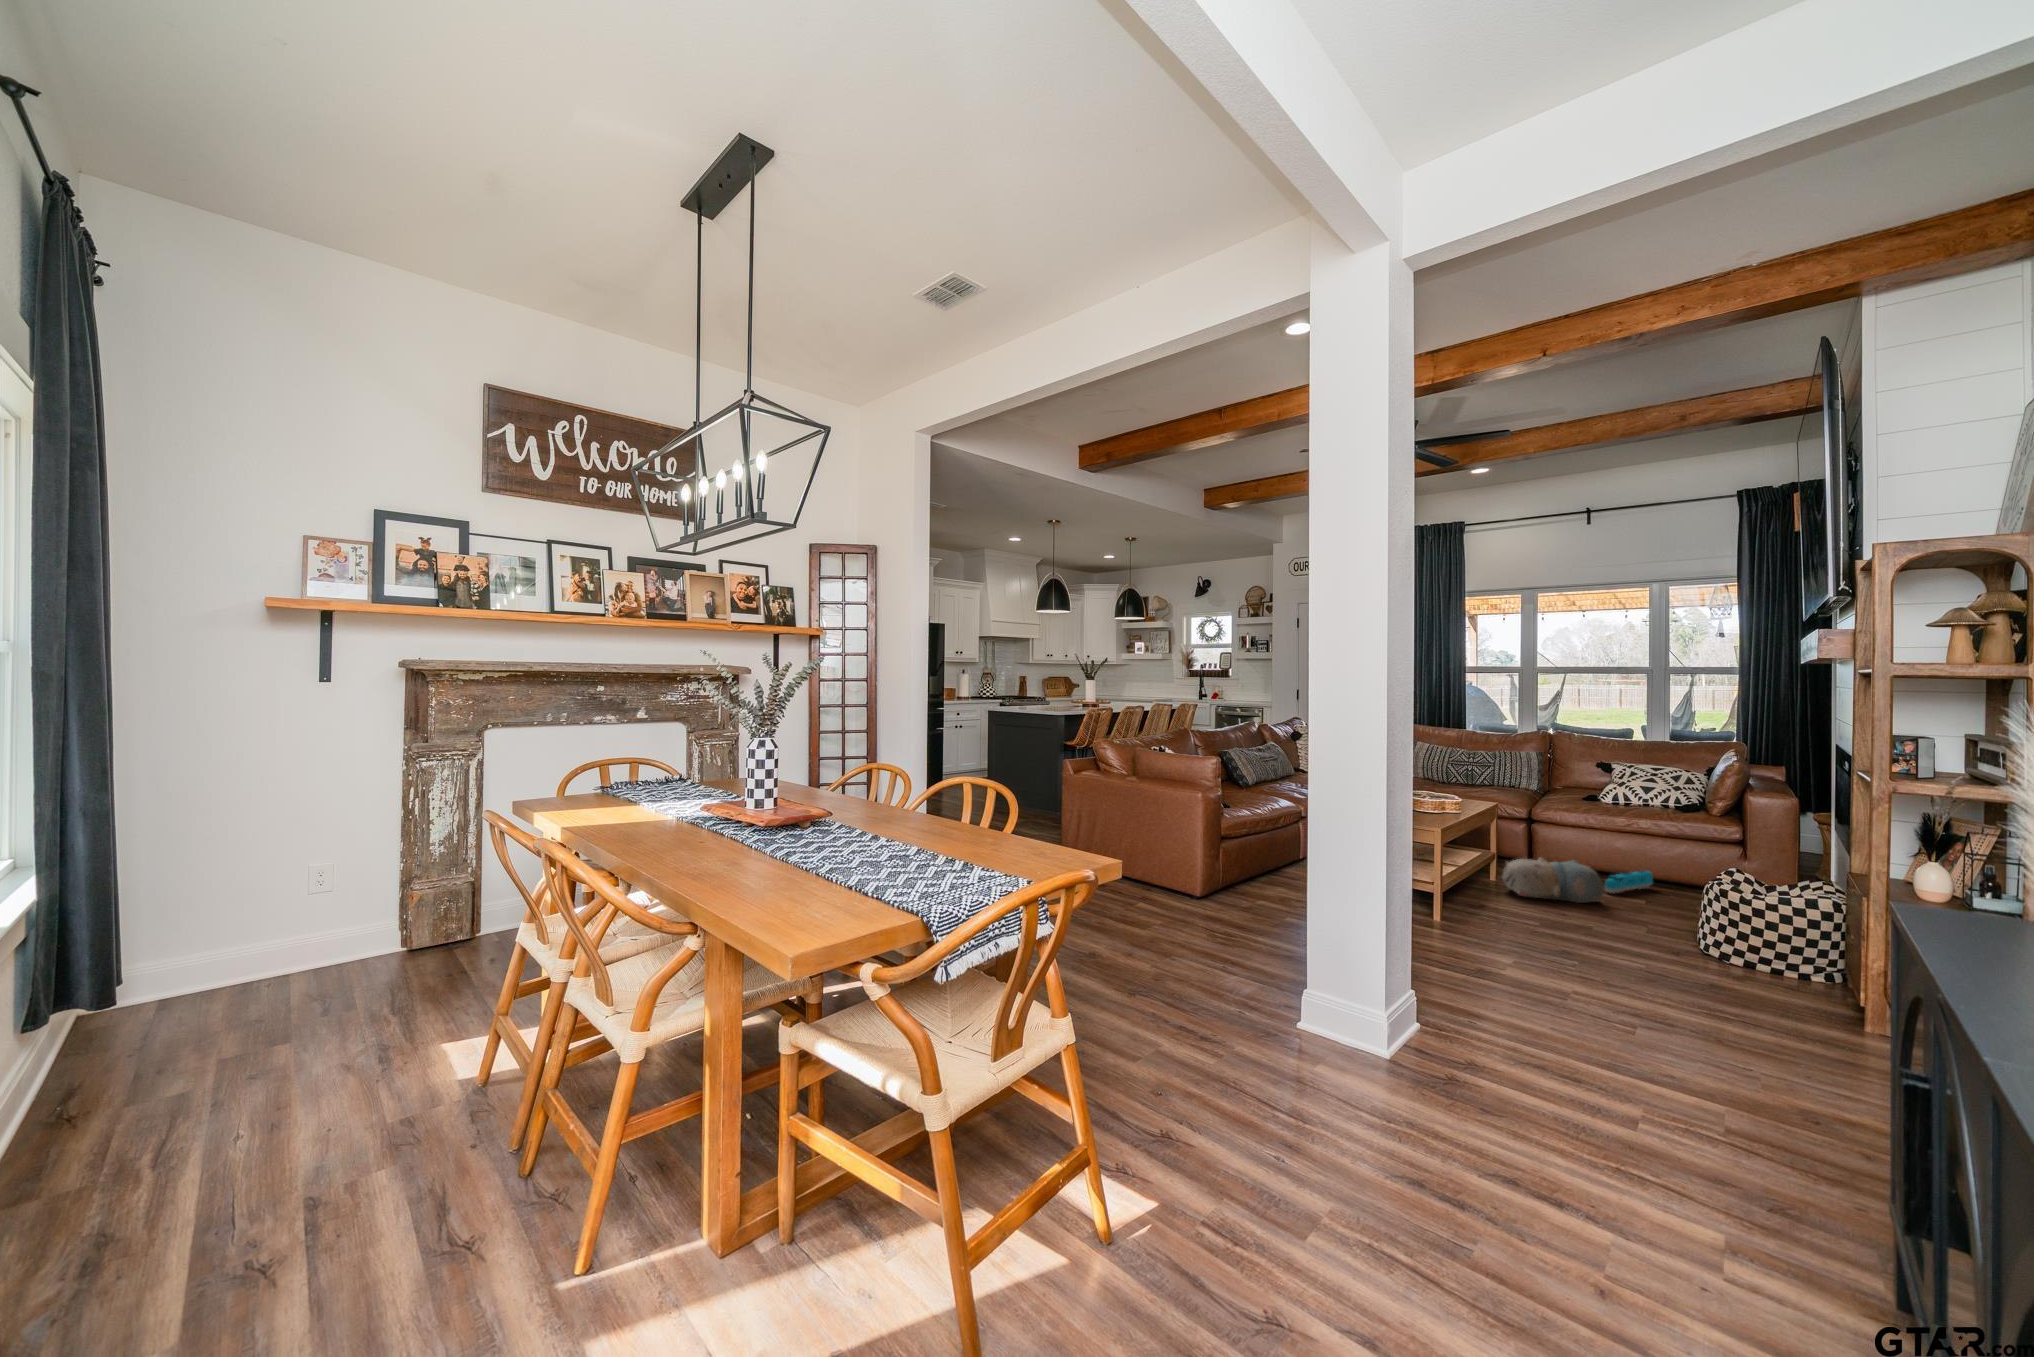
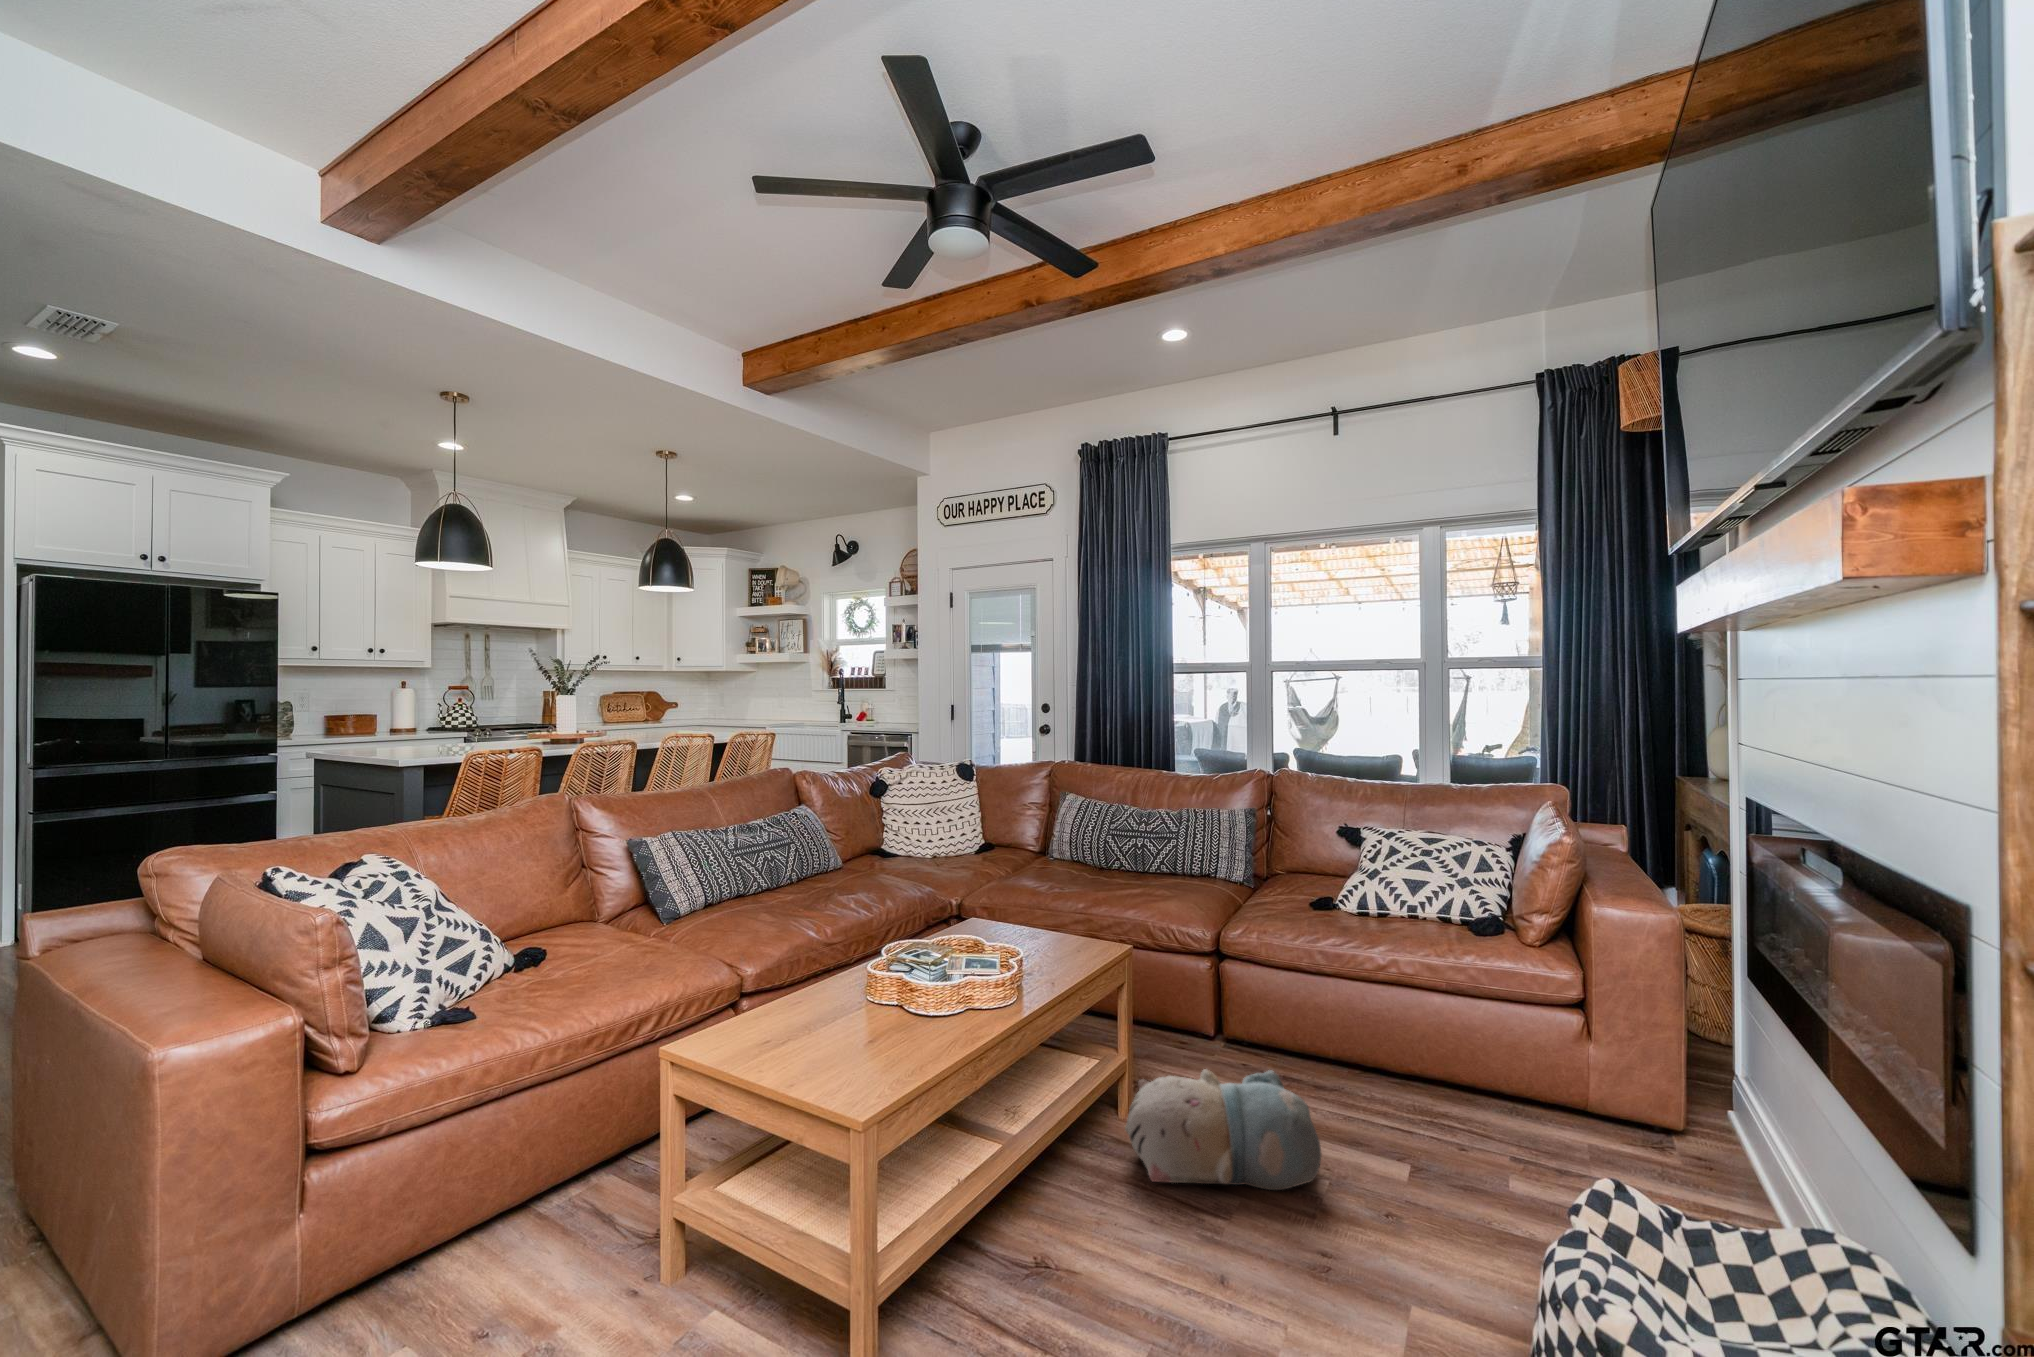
toy train: present [1605,871,1653,893] -> none [1333,1063,1423,1135]

